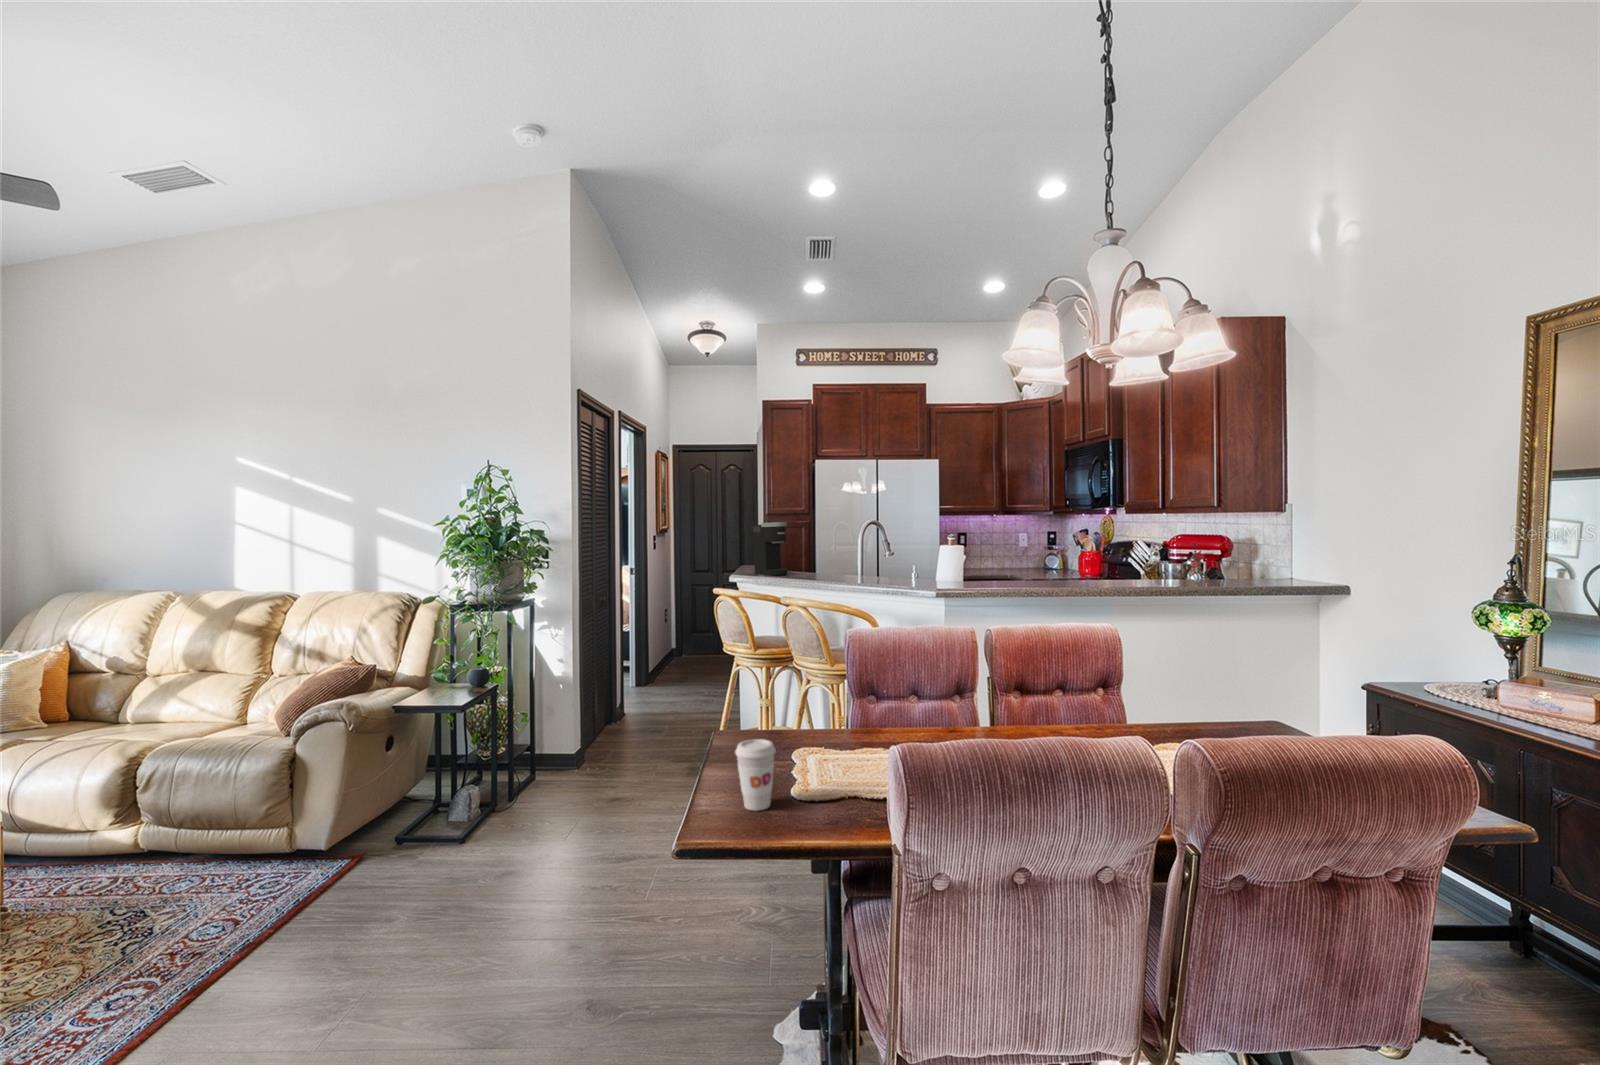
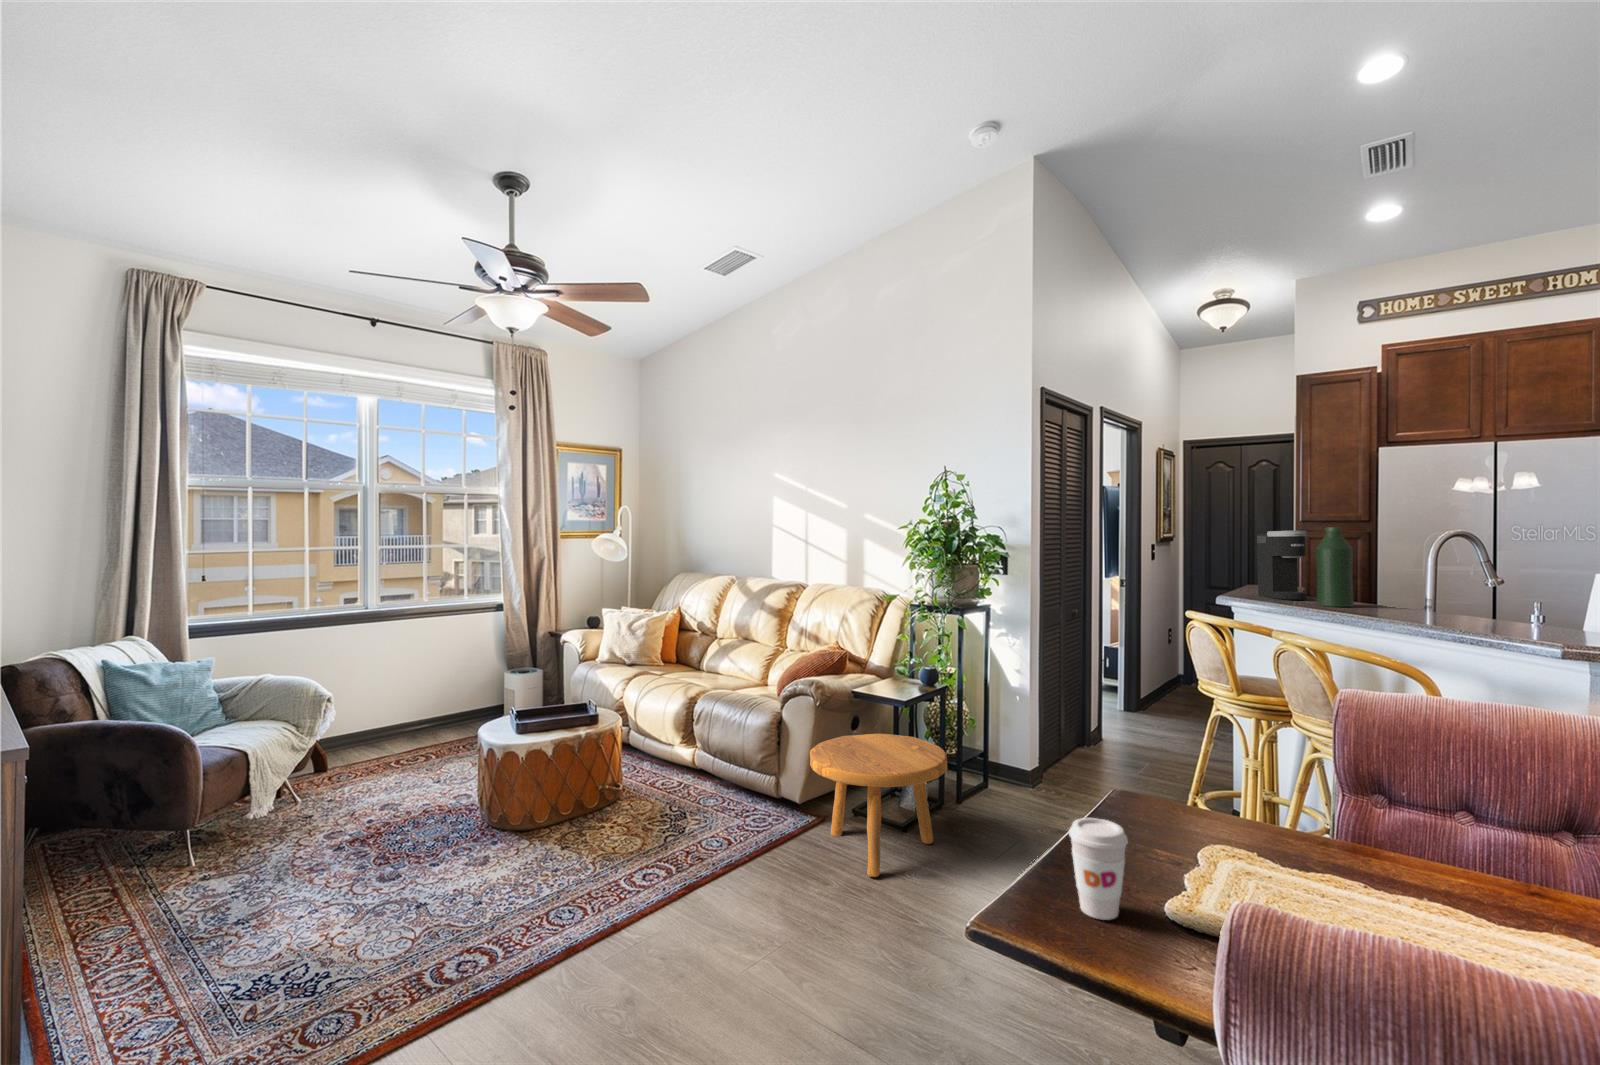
bottle: none [794,519,818,578] -> present [1316,527,1354,607]
footstool: none [350,743,516,897] -> present [810,734,947,877]

